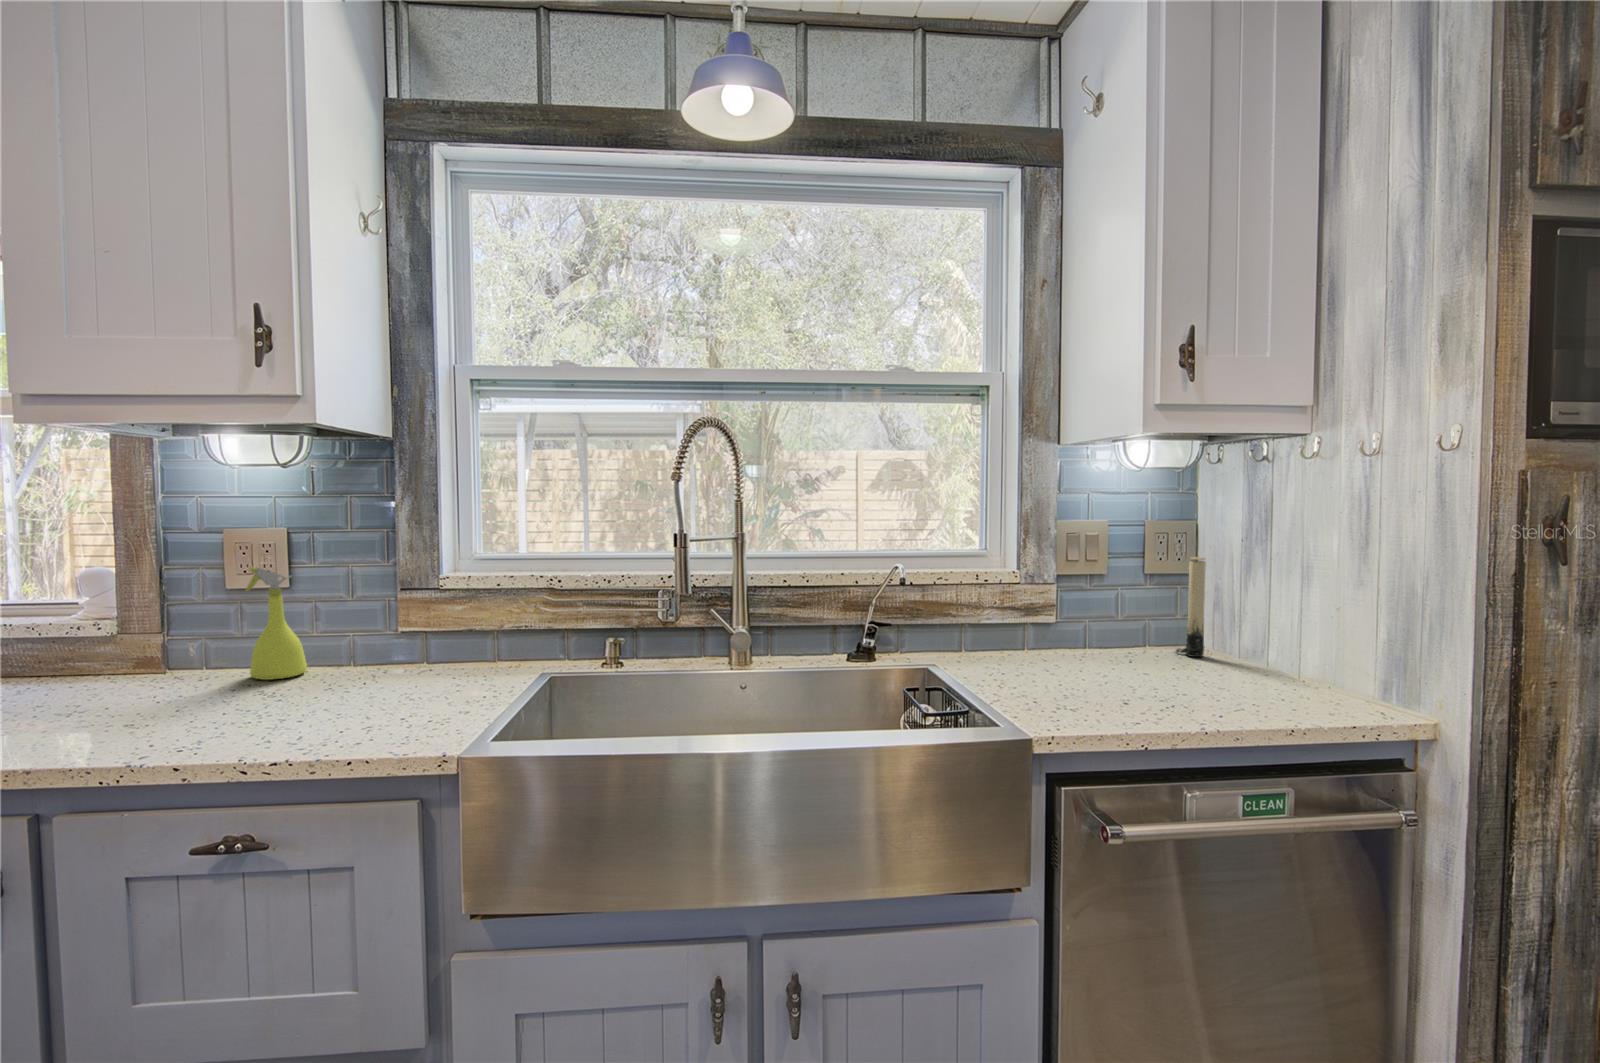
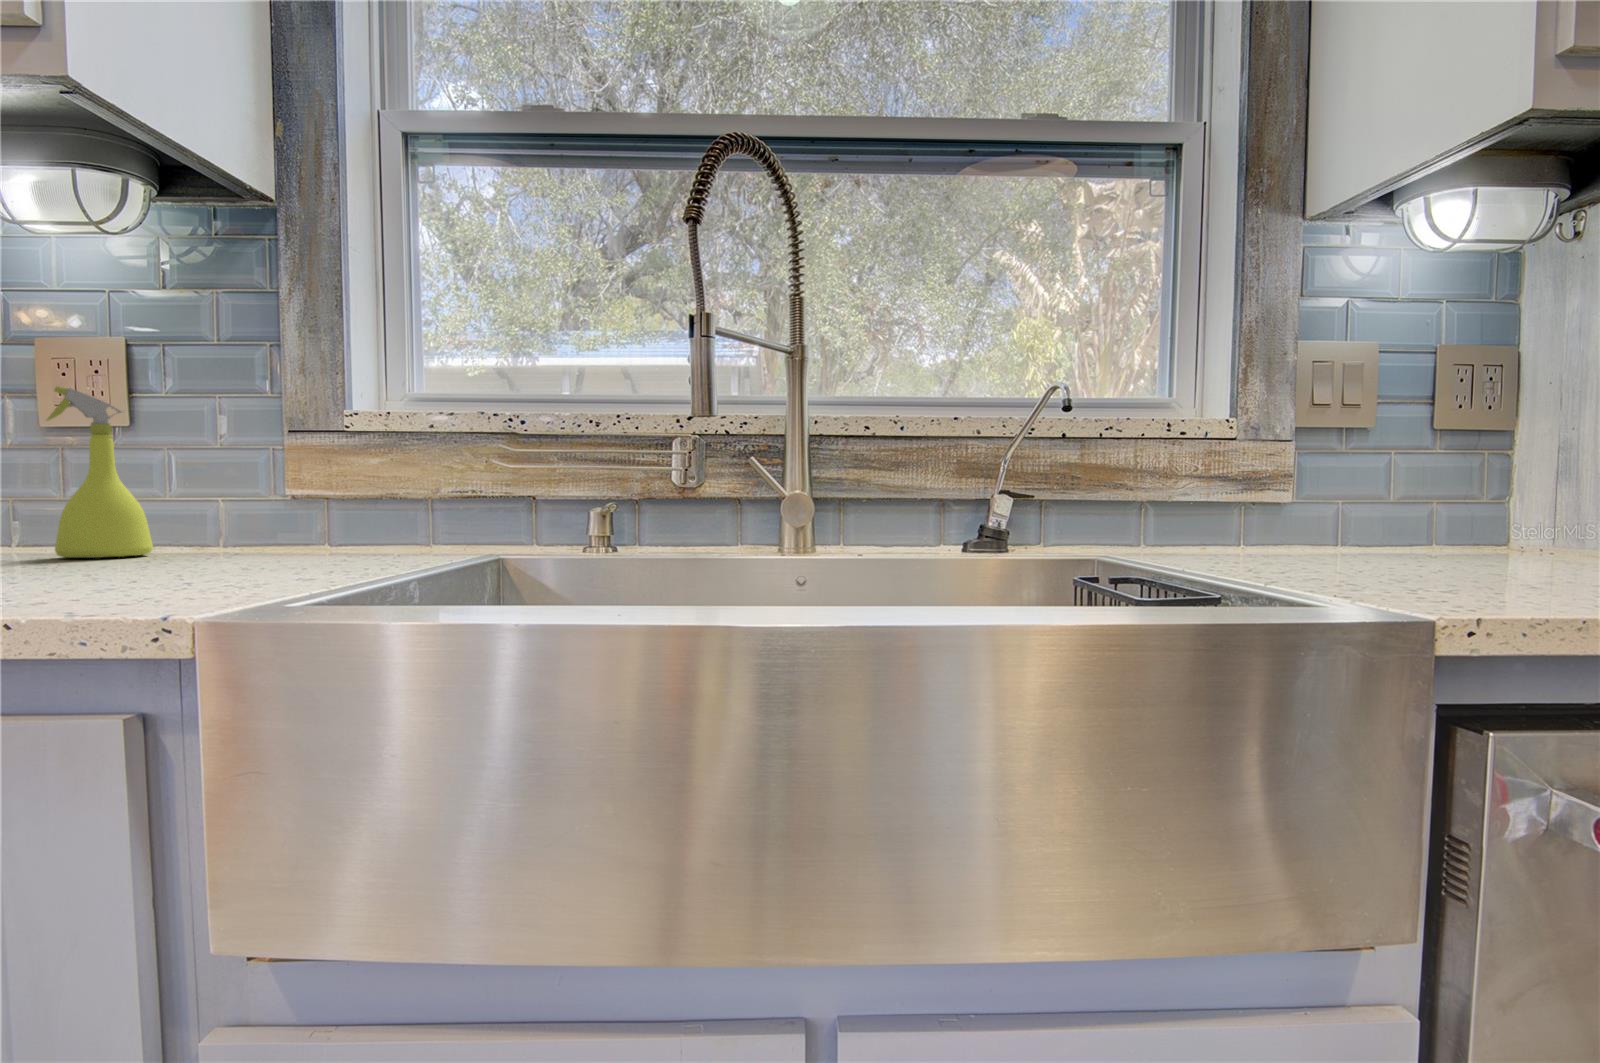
candle: present [1176,557,1206,657] -> none [1484,397,1545,557]

